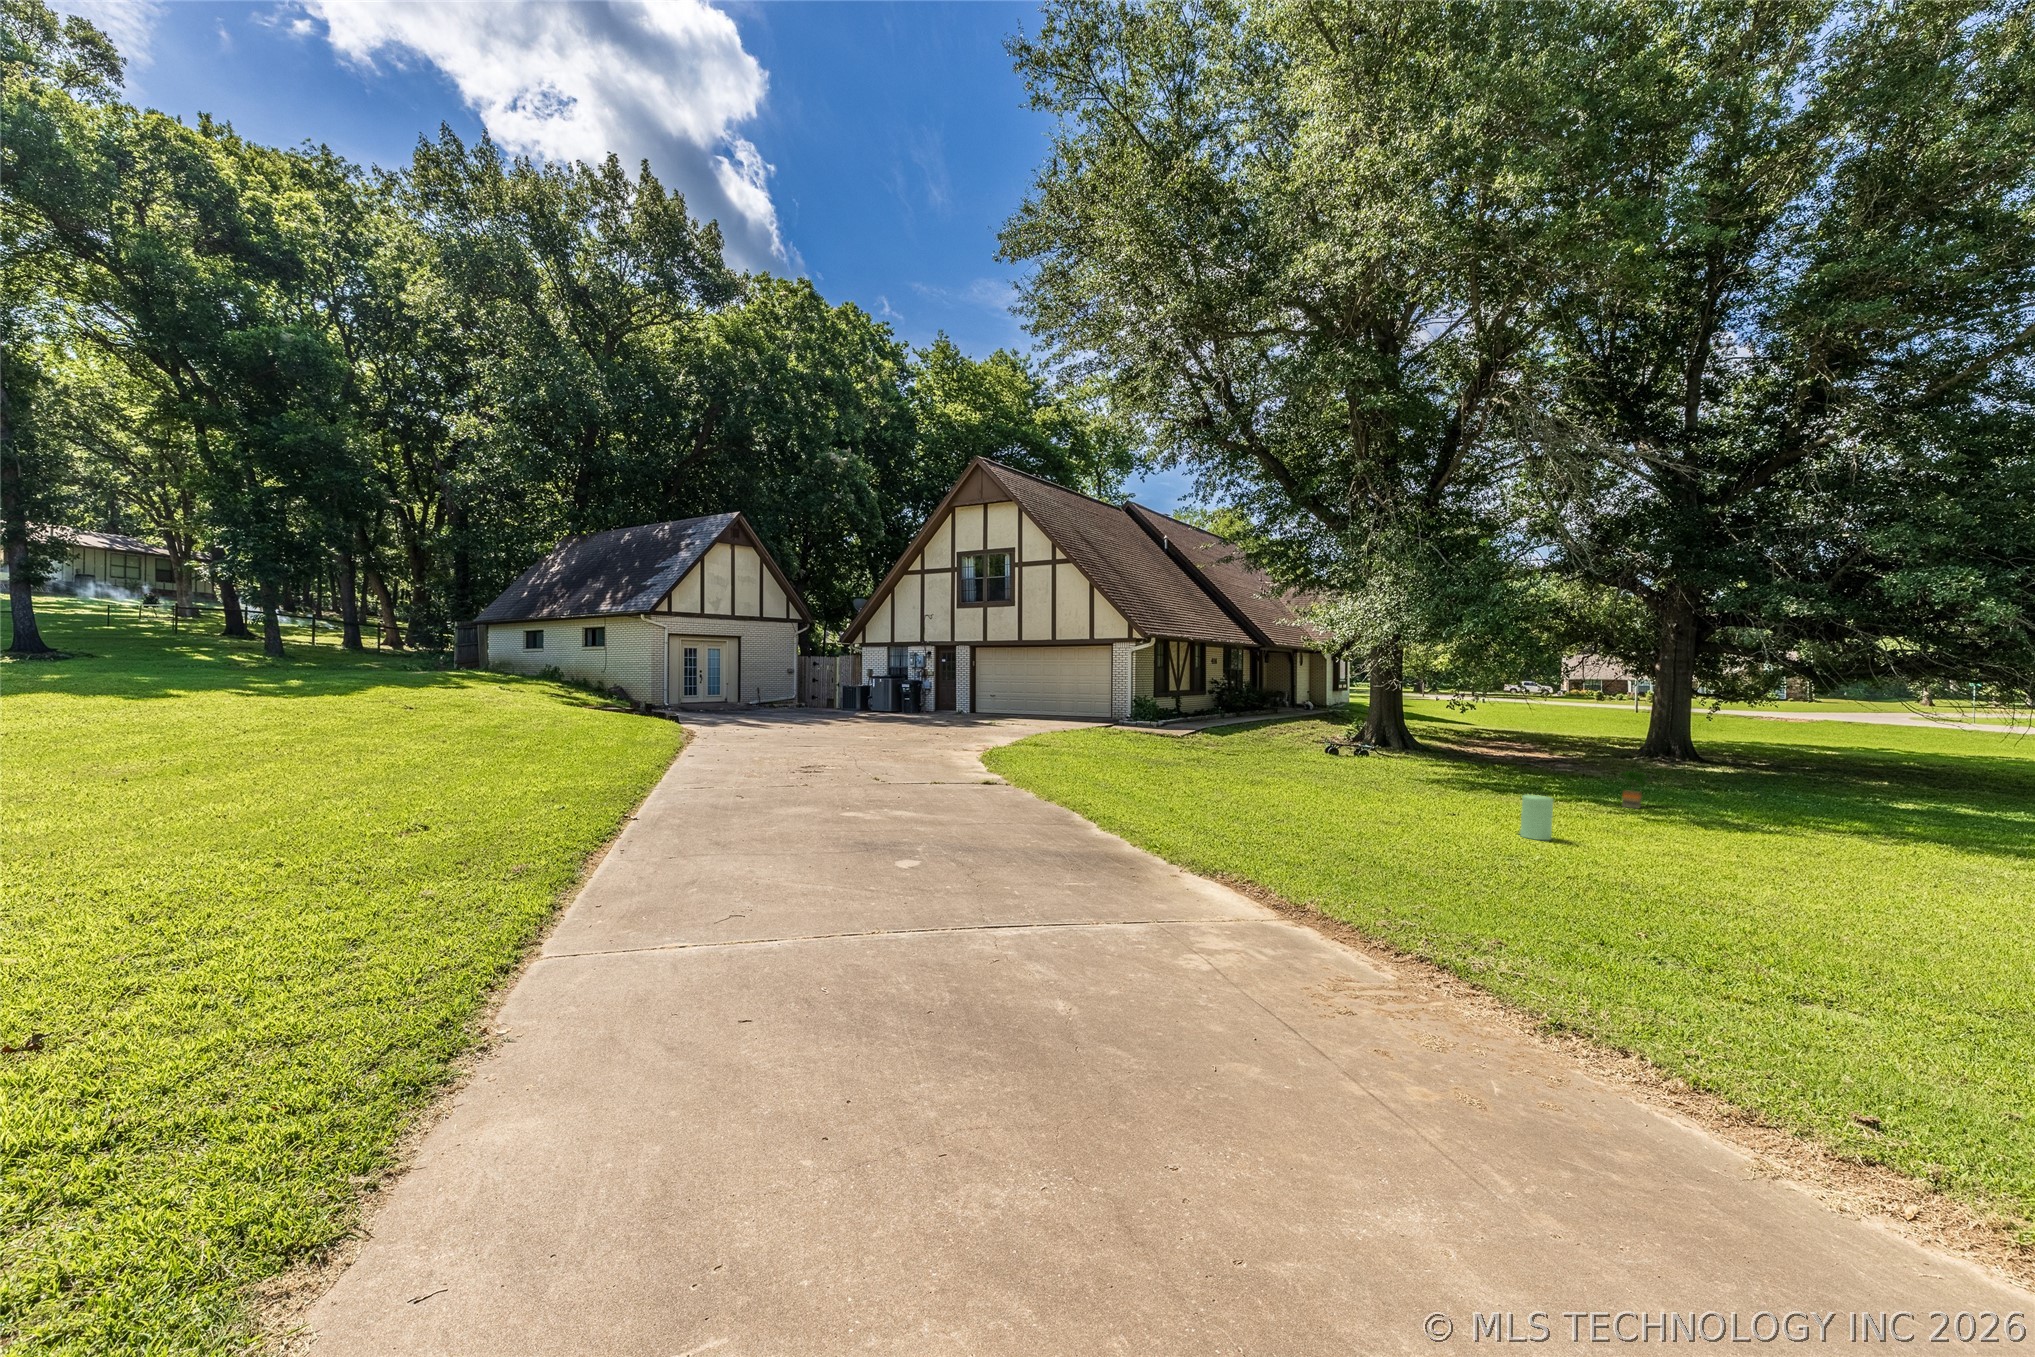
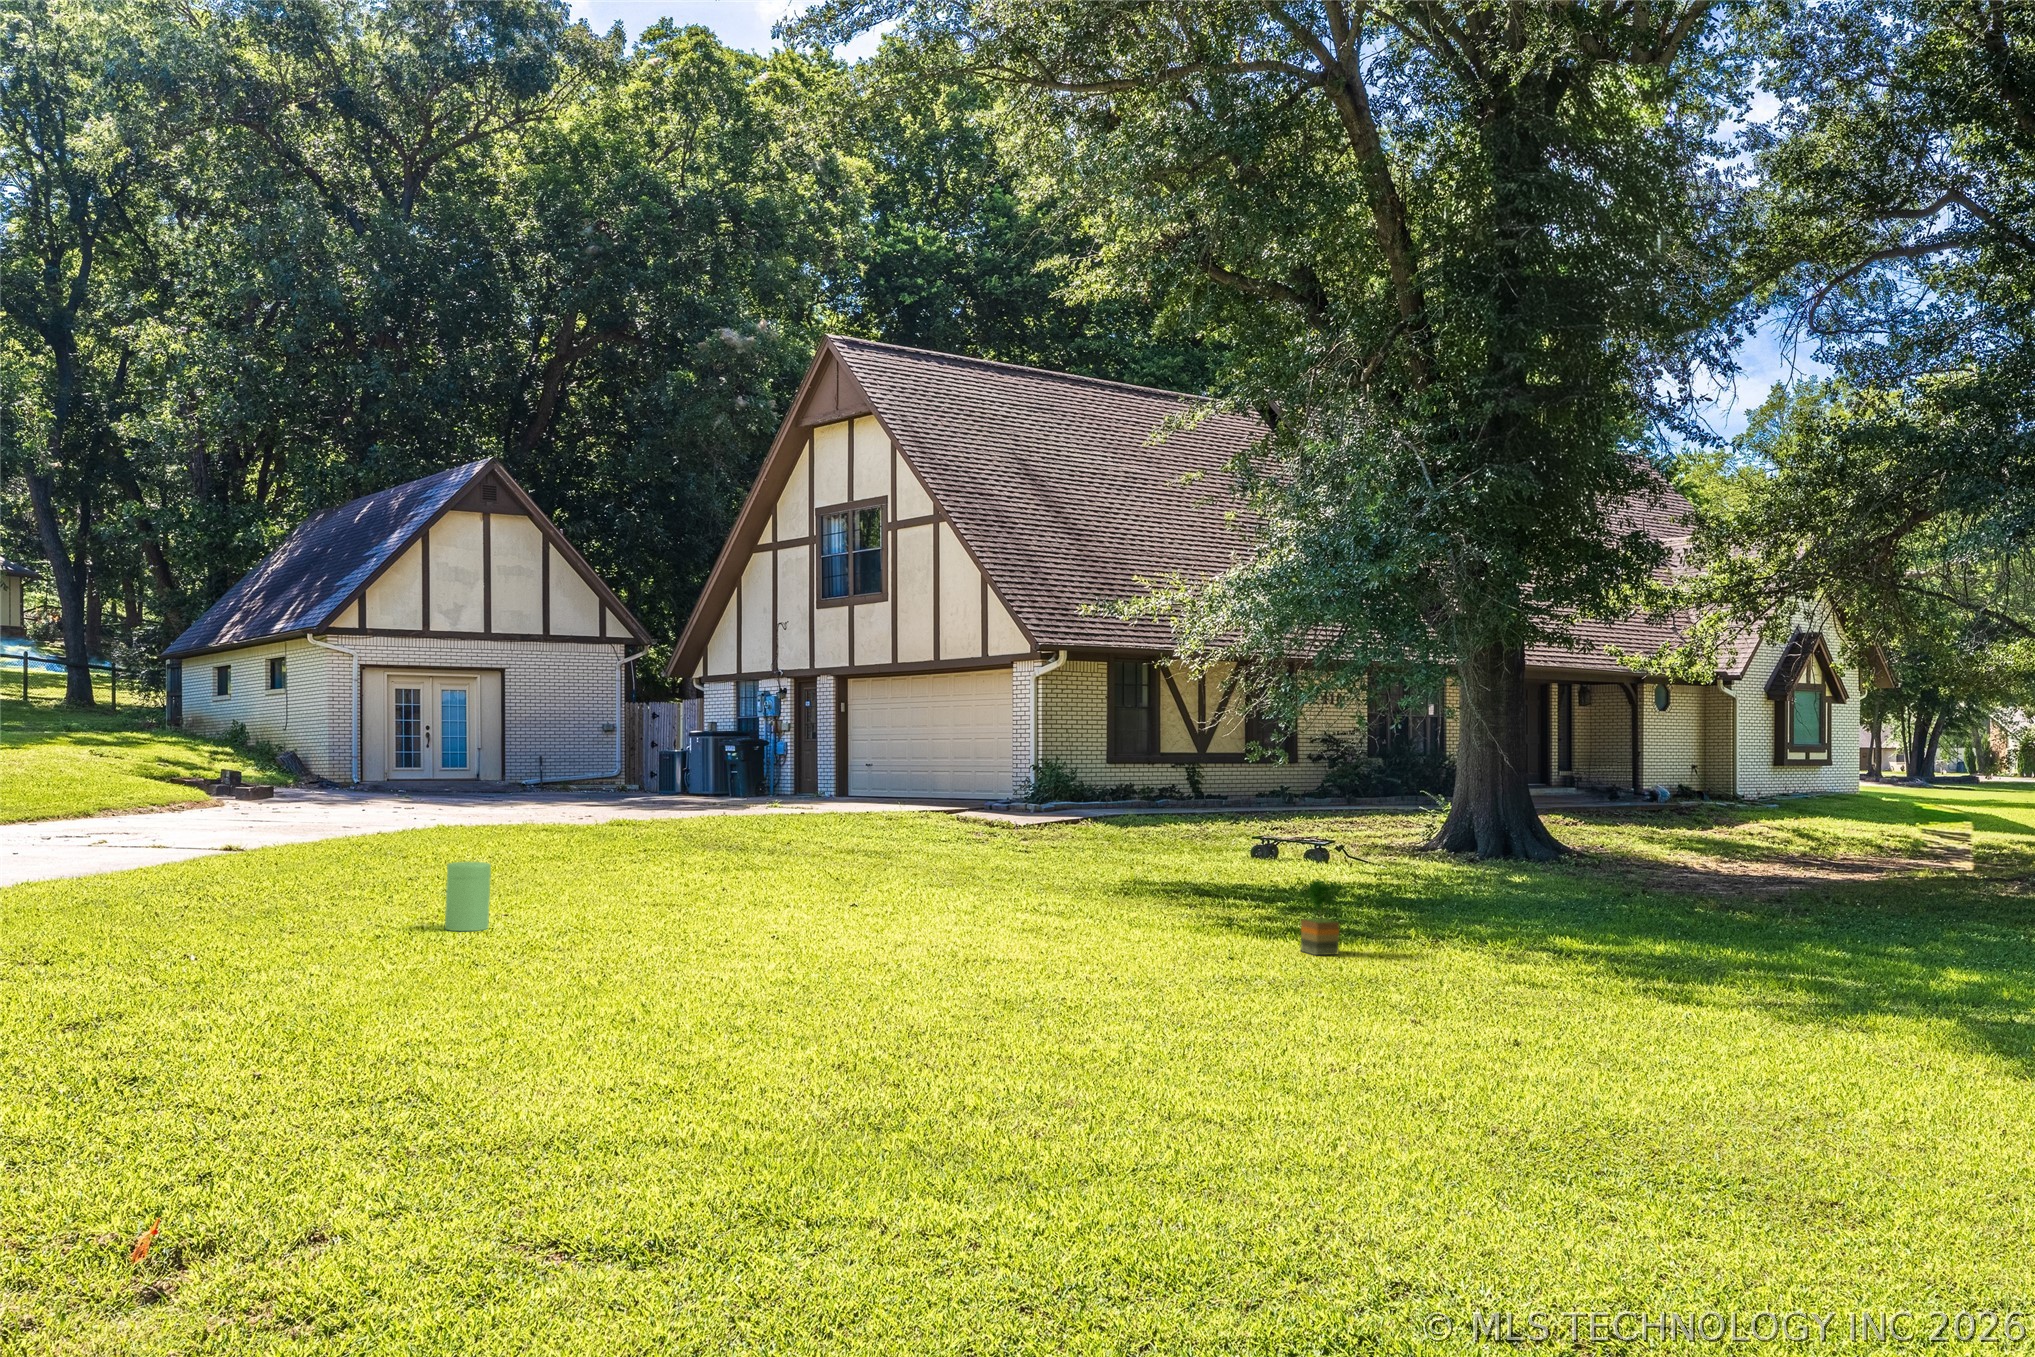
trash can: present [1520,795,1553,840] -> present [445,862,491,931]

